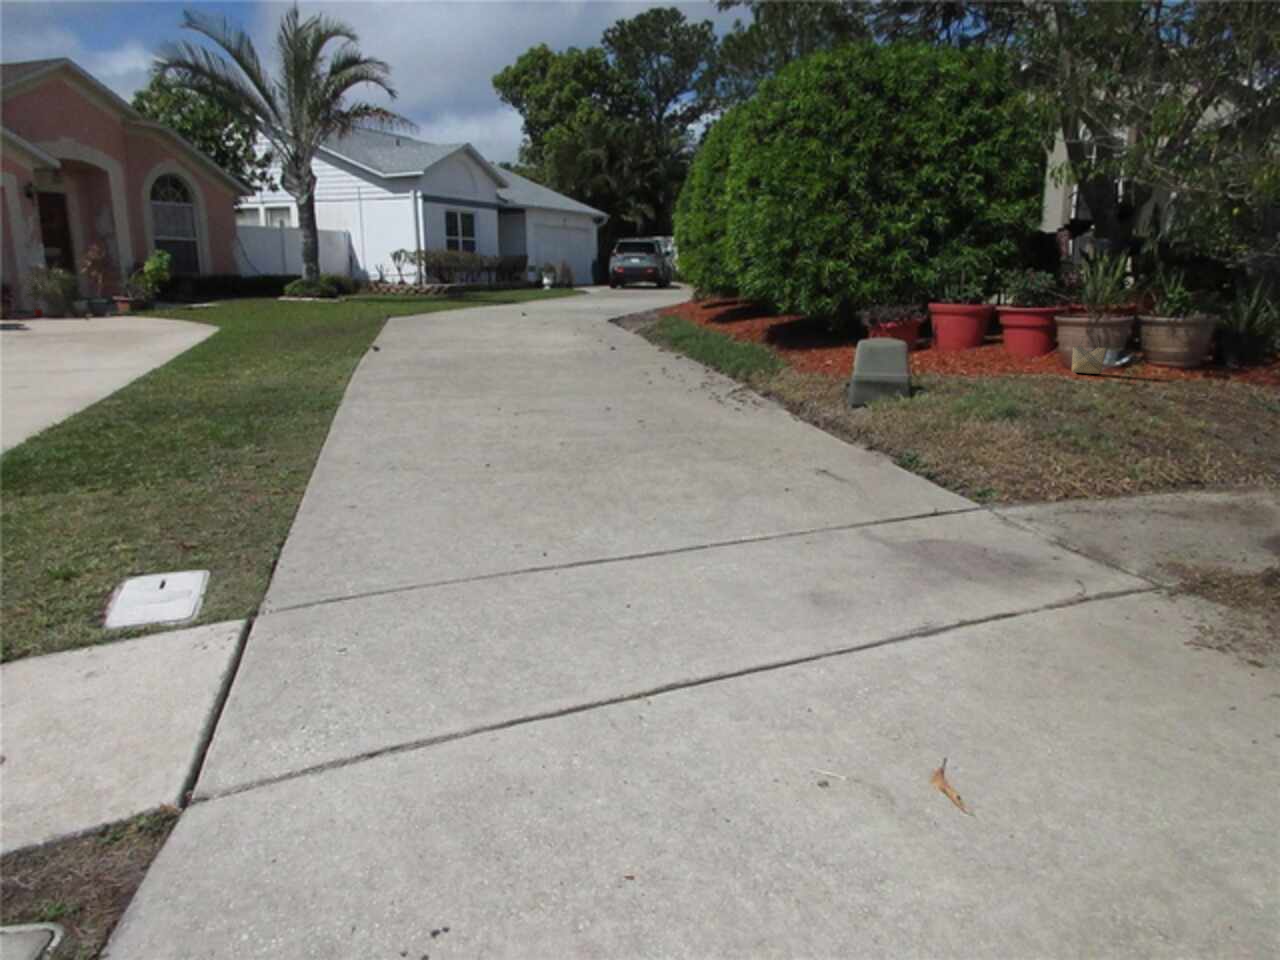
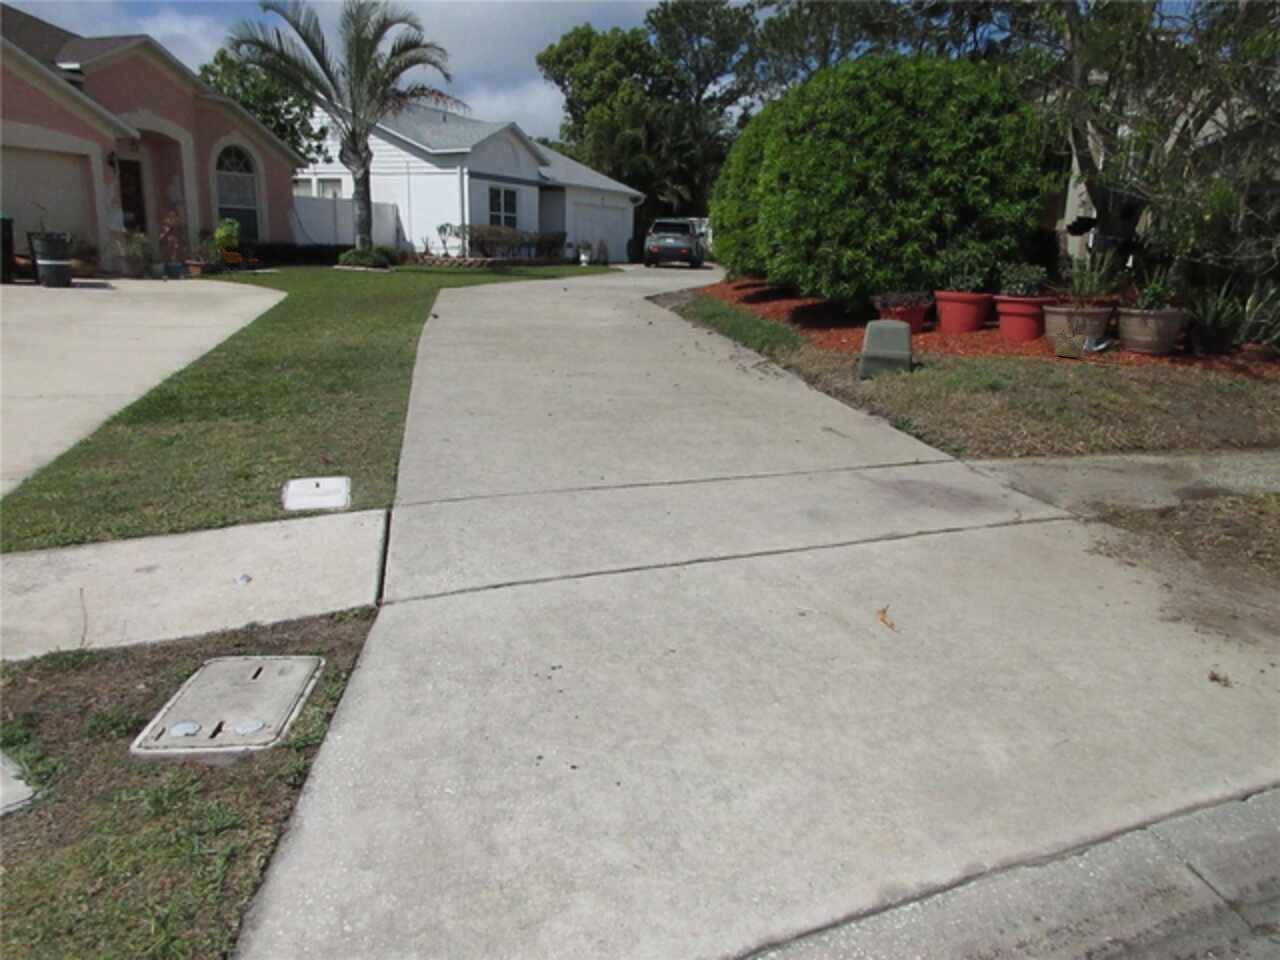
lounge chair: none [148,275,197,306] -> present [217,242,258,268]
potted tree: present [26,277,48,317] -> none [107,239,132,277]

